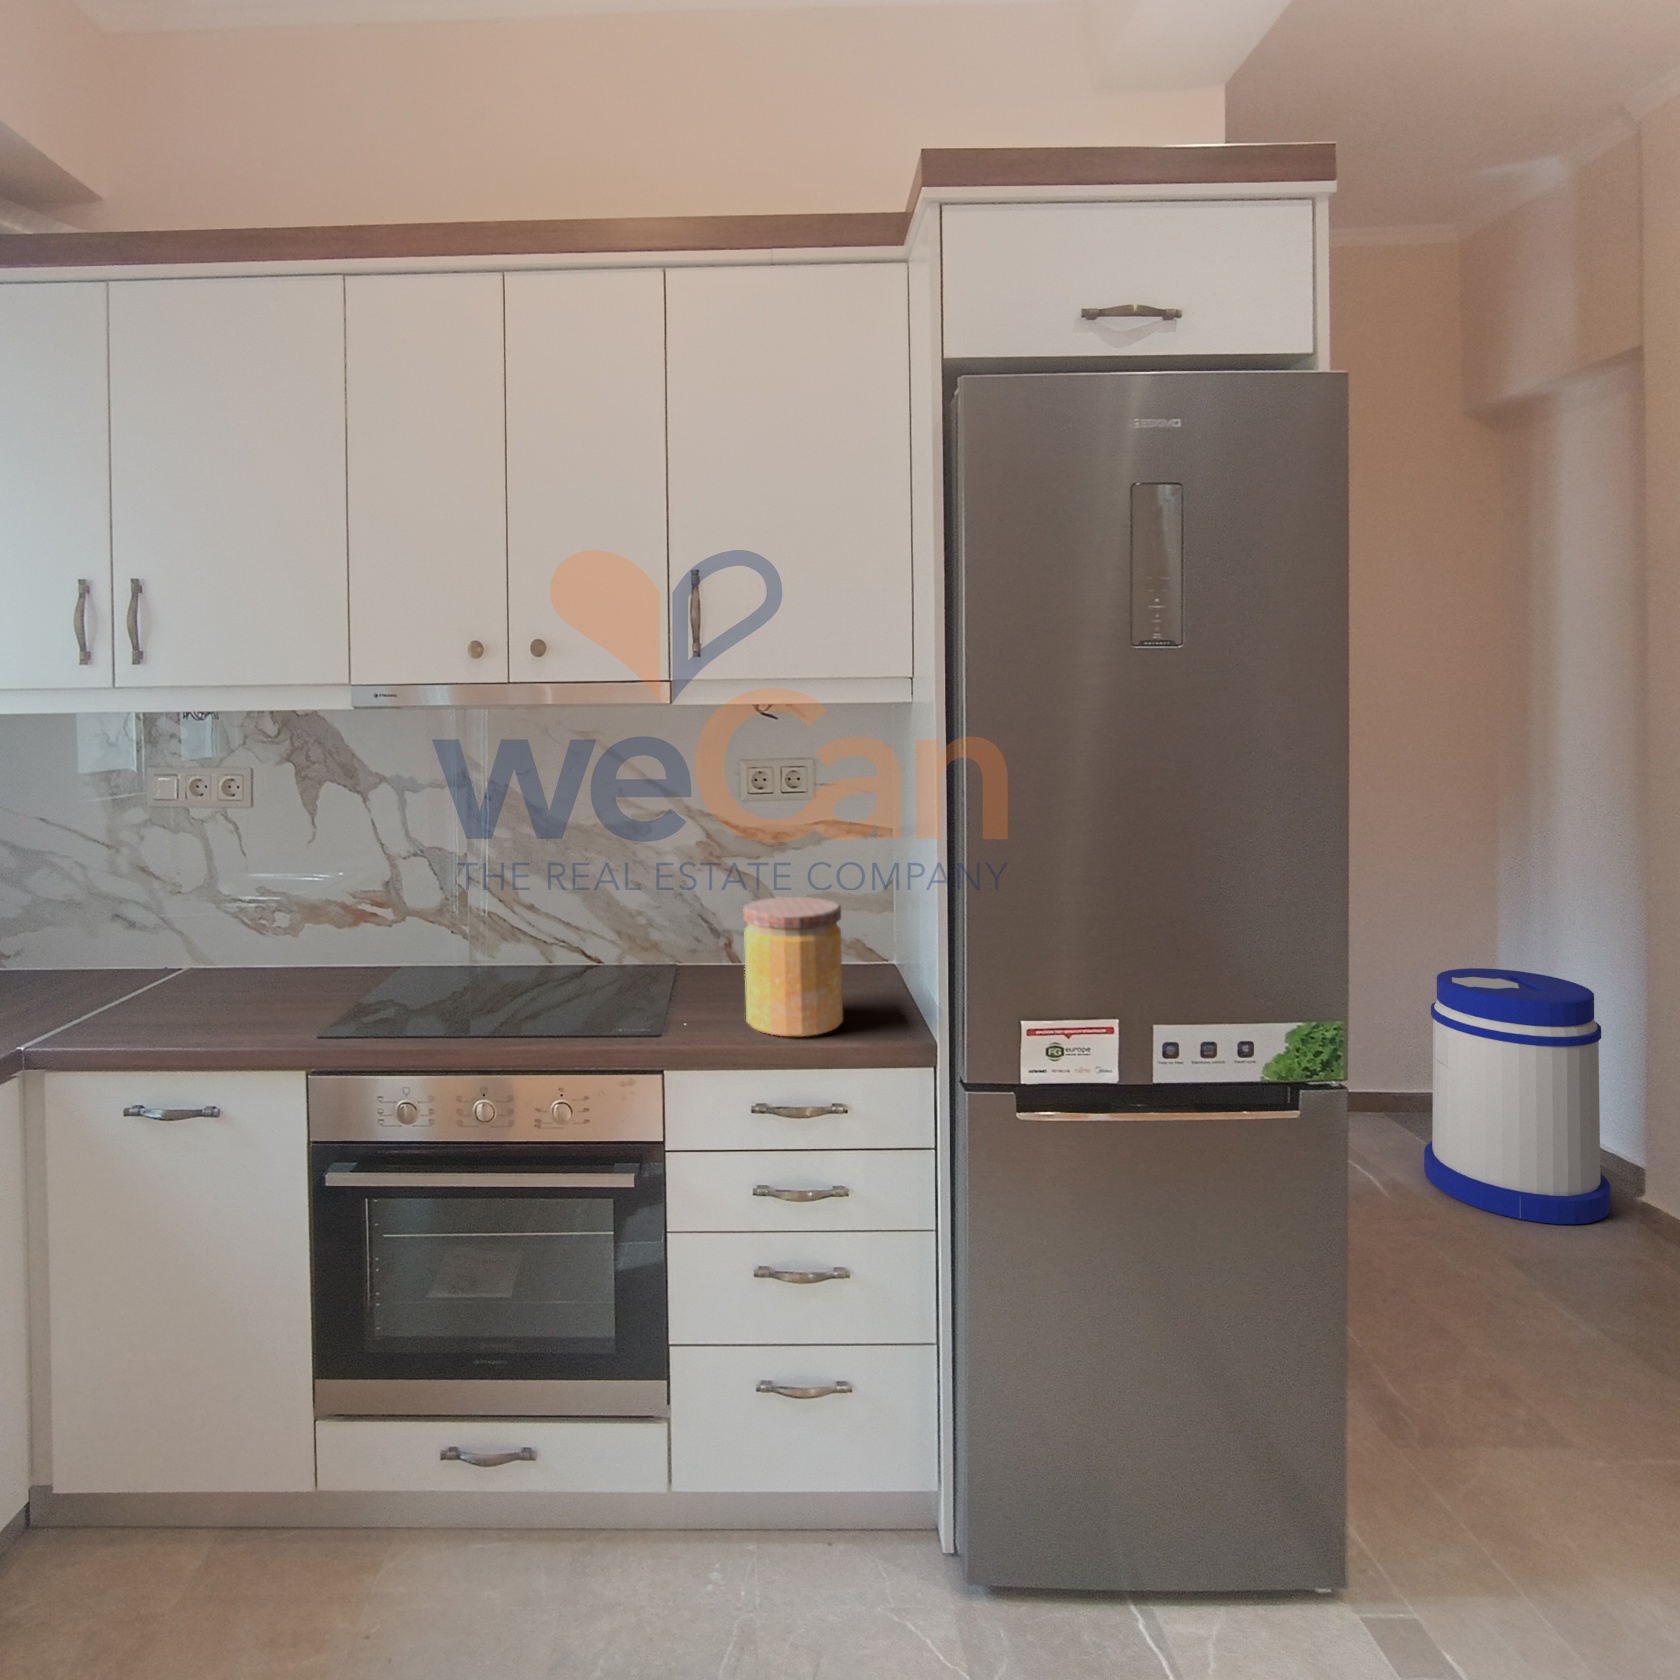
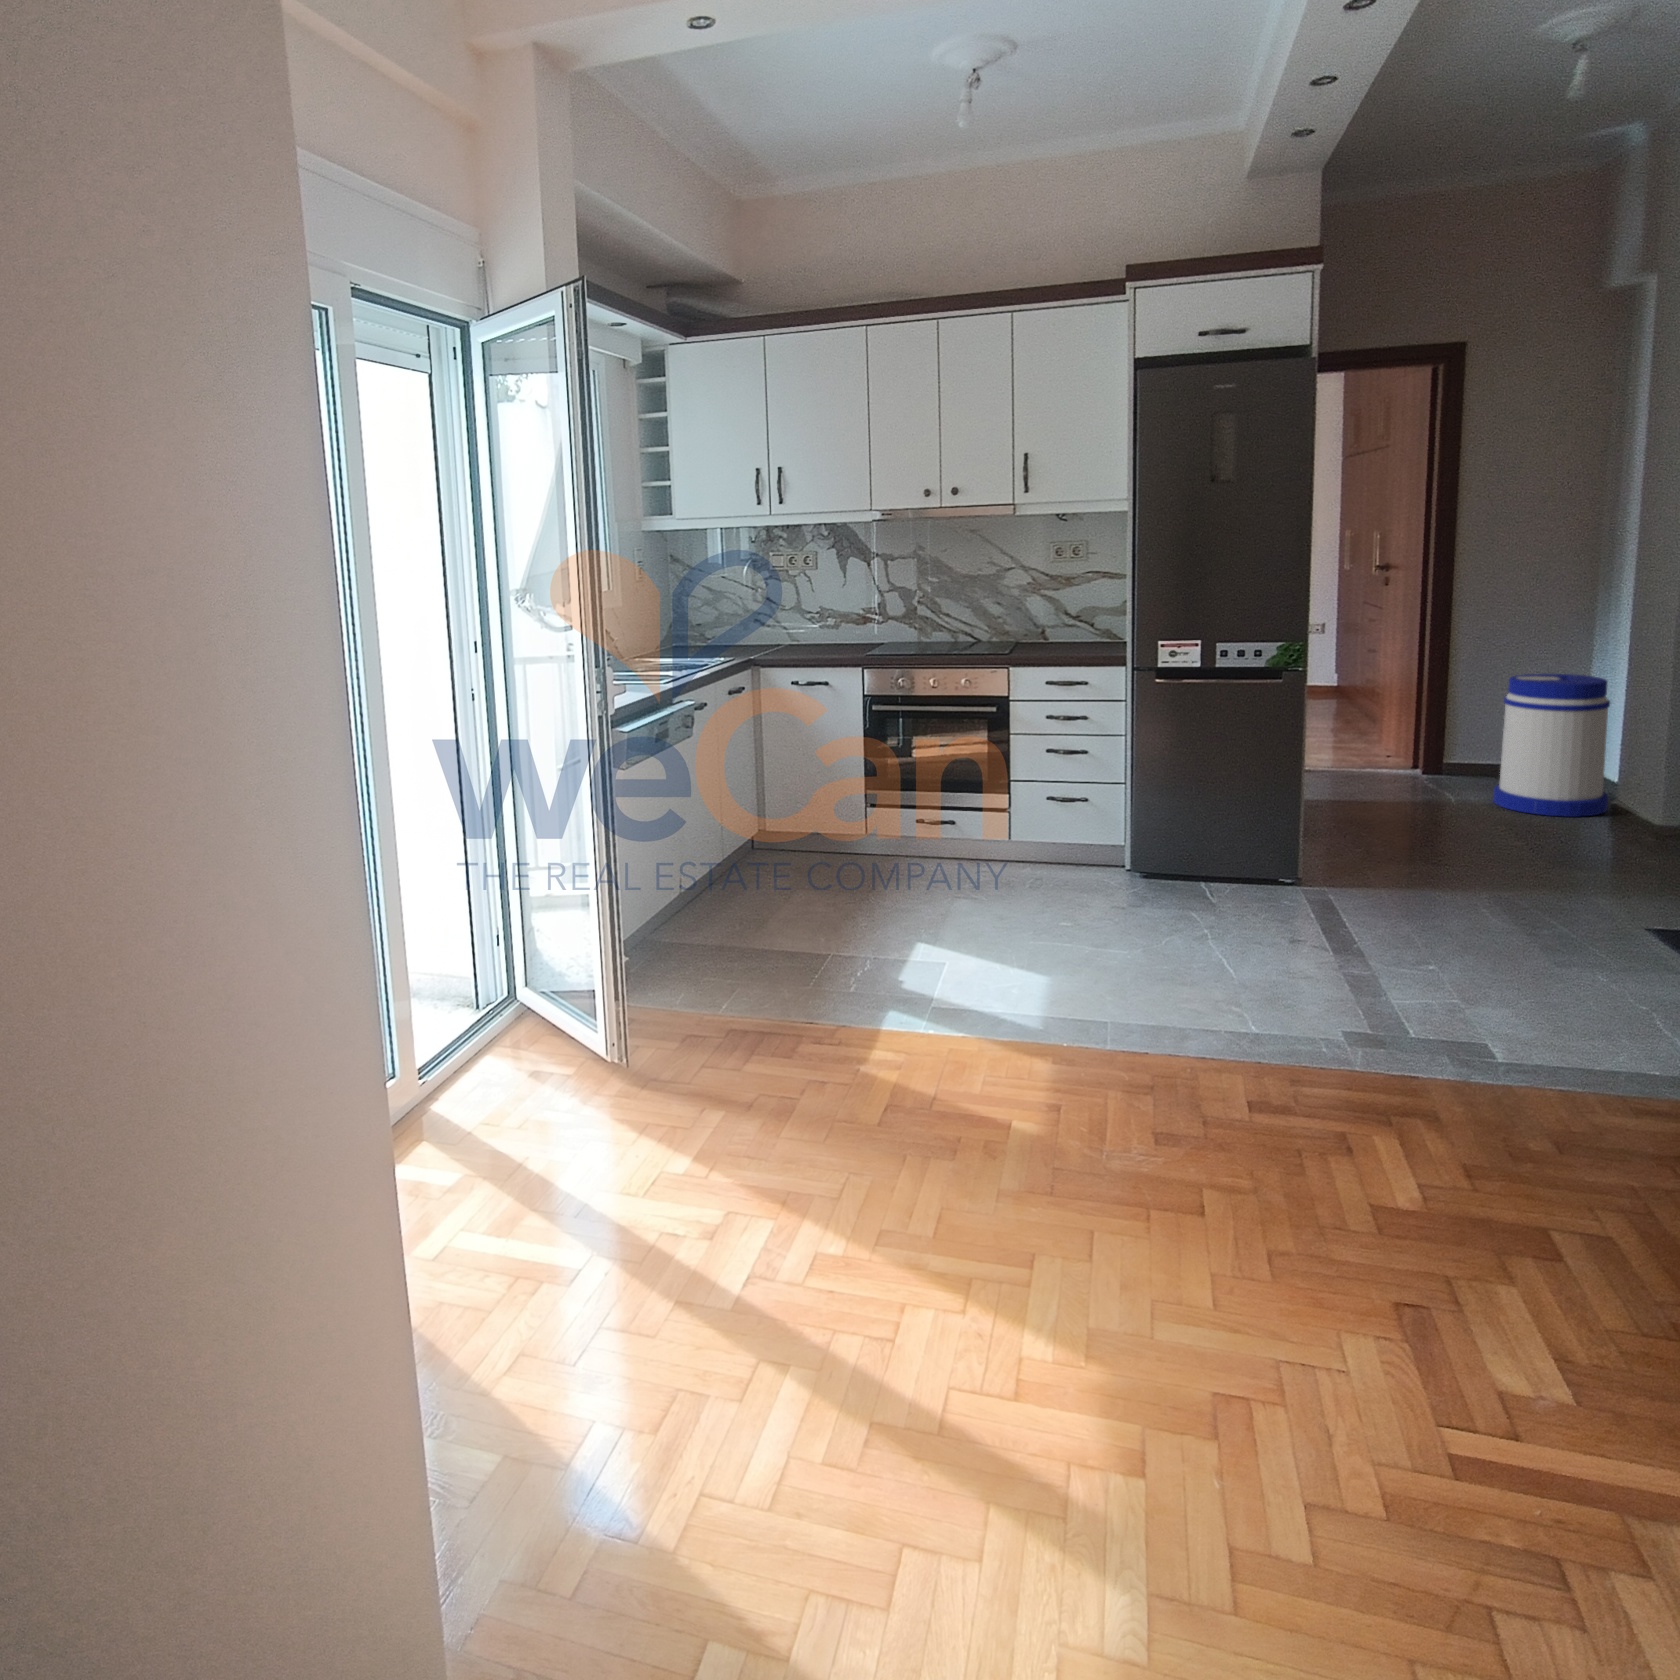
jar: present [744,897,843,1036] -> none [1044,599,1088,652]

